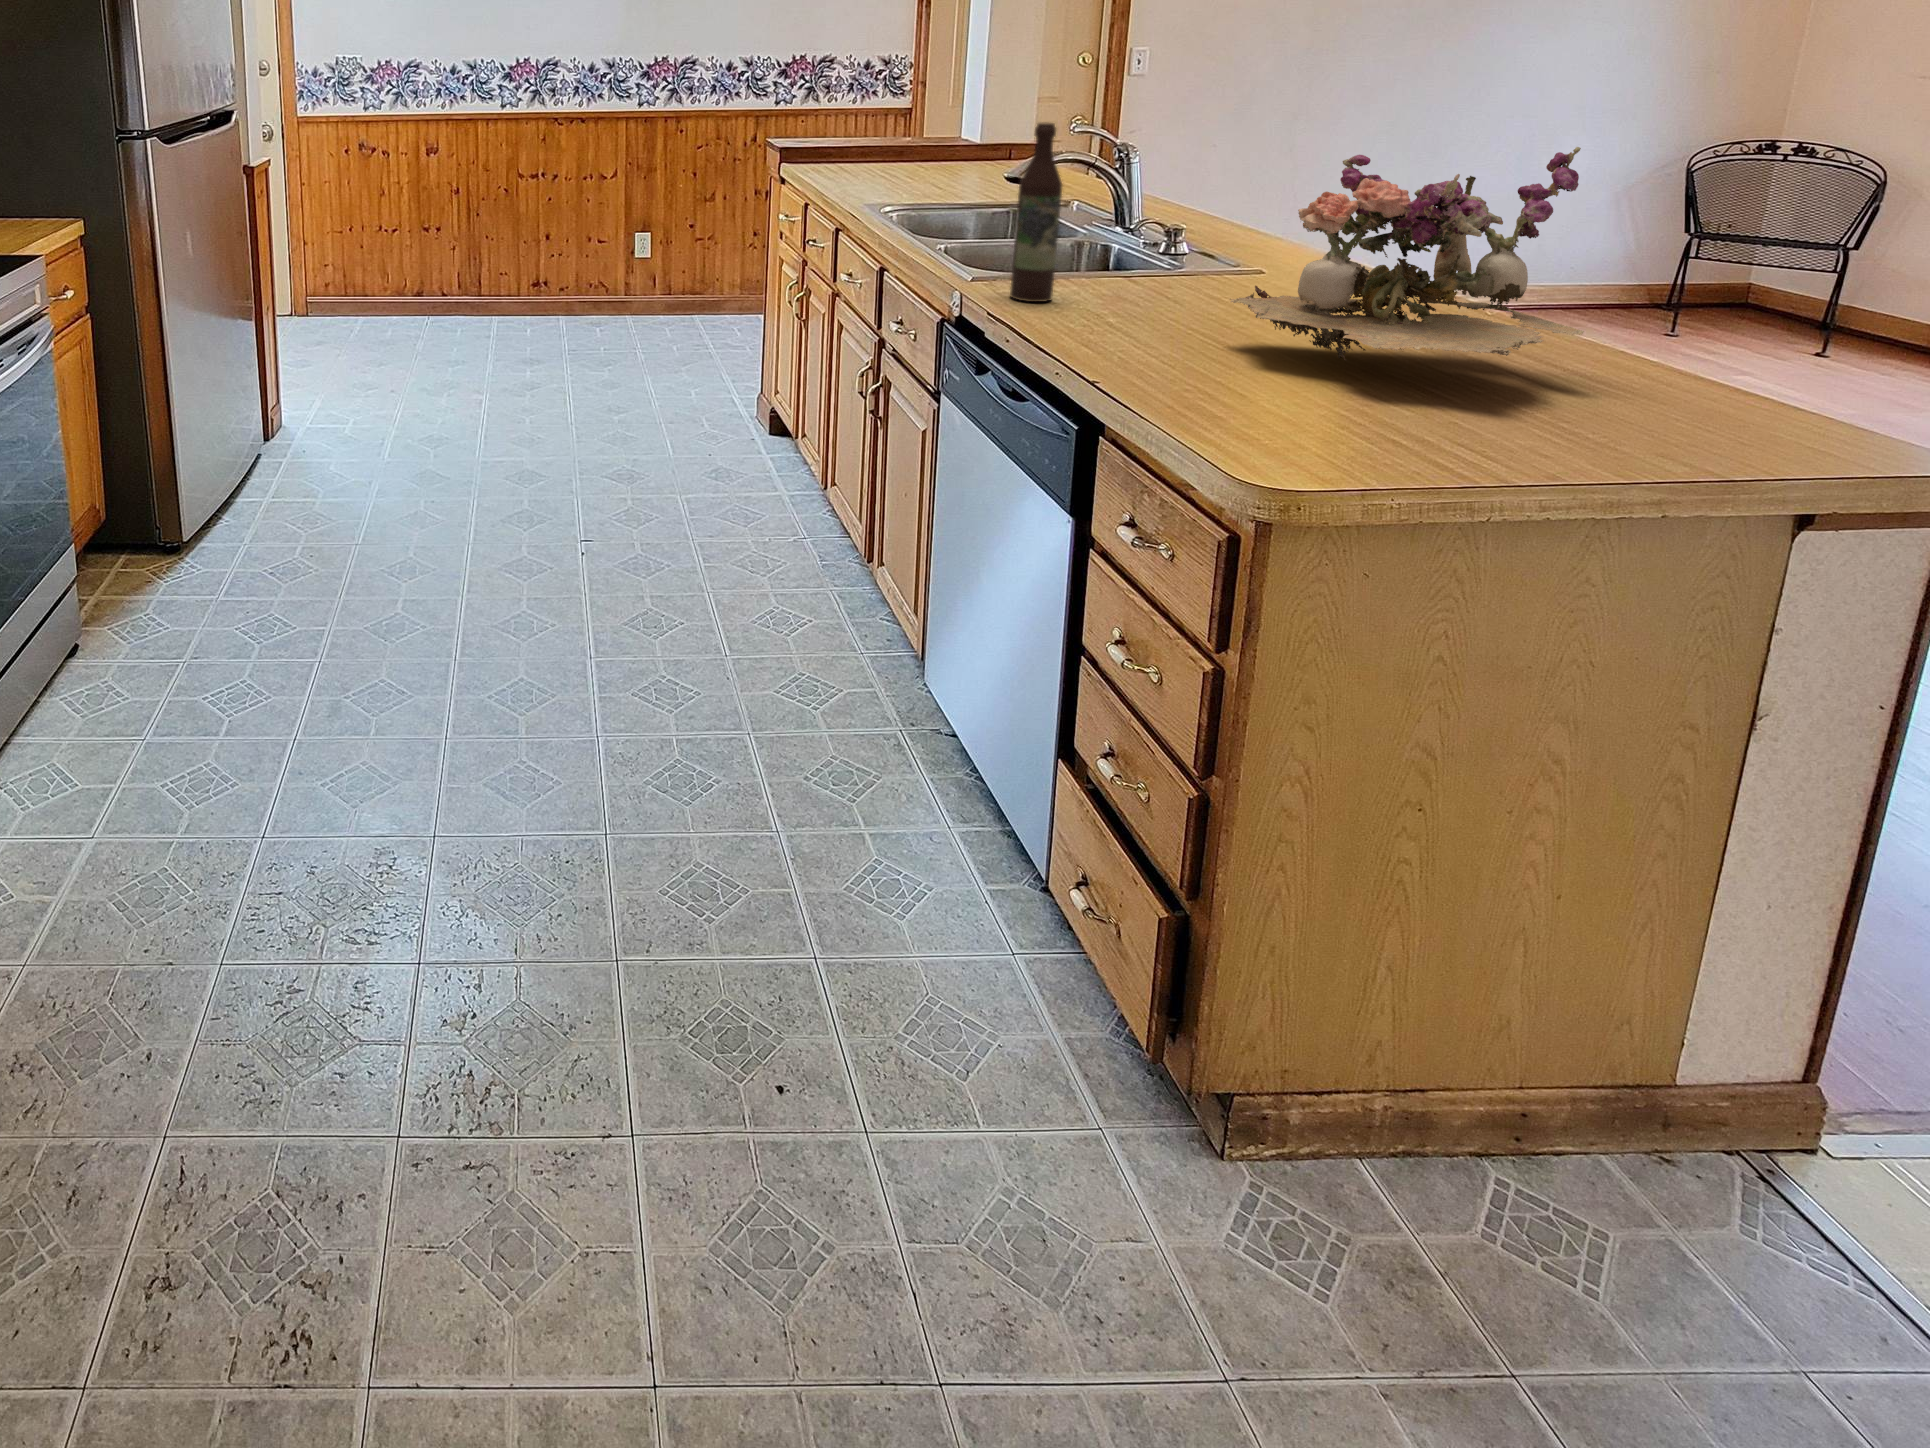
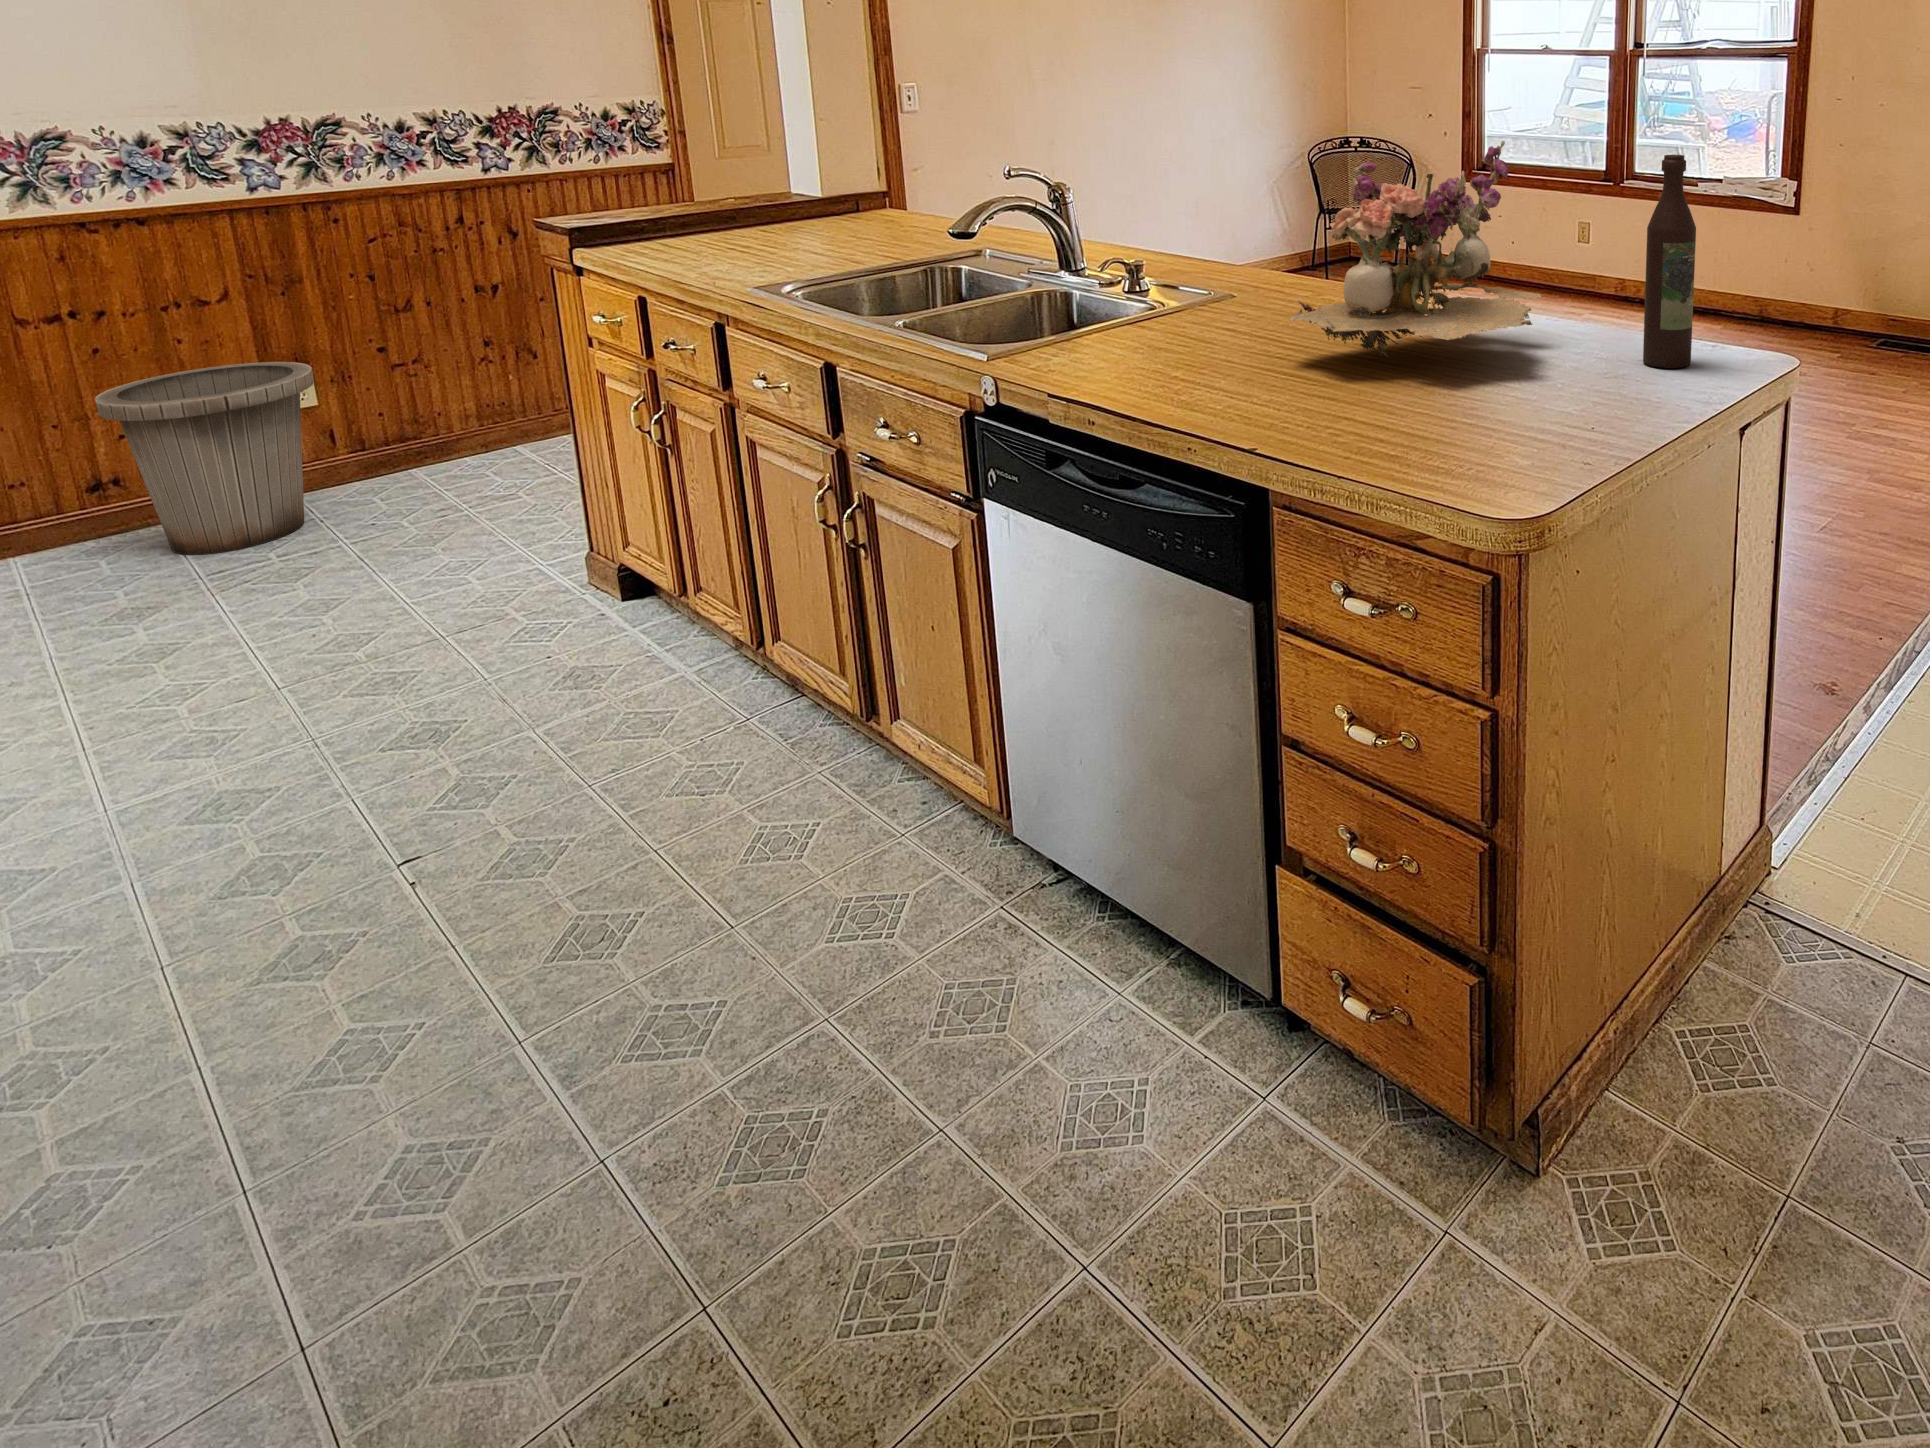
wine bottle: present [1010,122,1062,302] -> present [1643,155,1696,368]
trash can: none [542,220,647,338] -> present [95,362,314,555]

